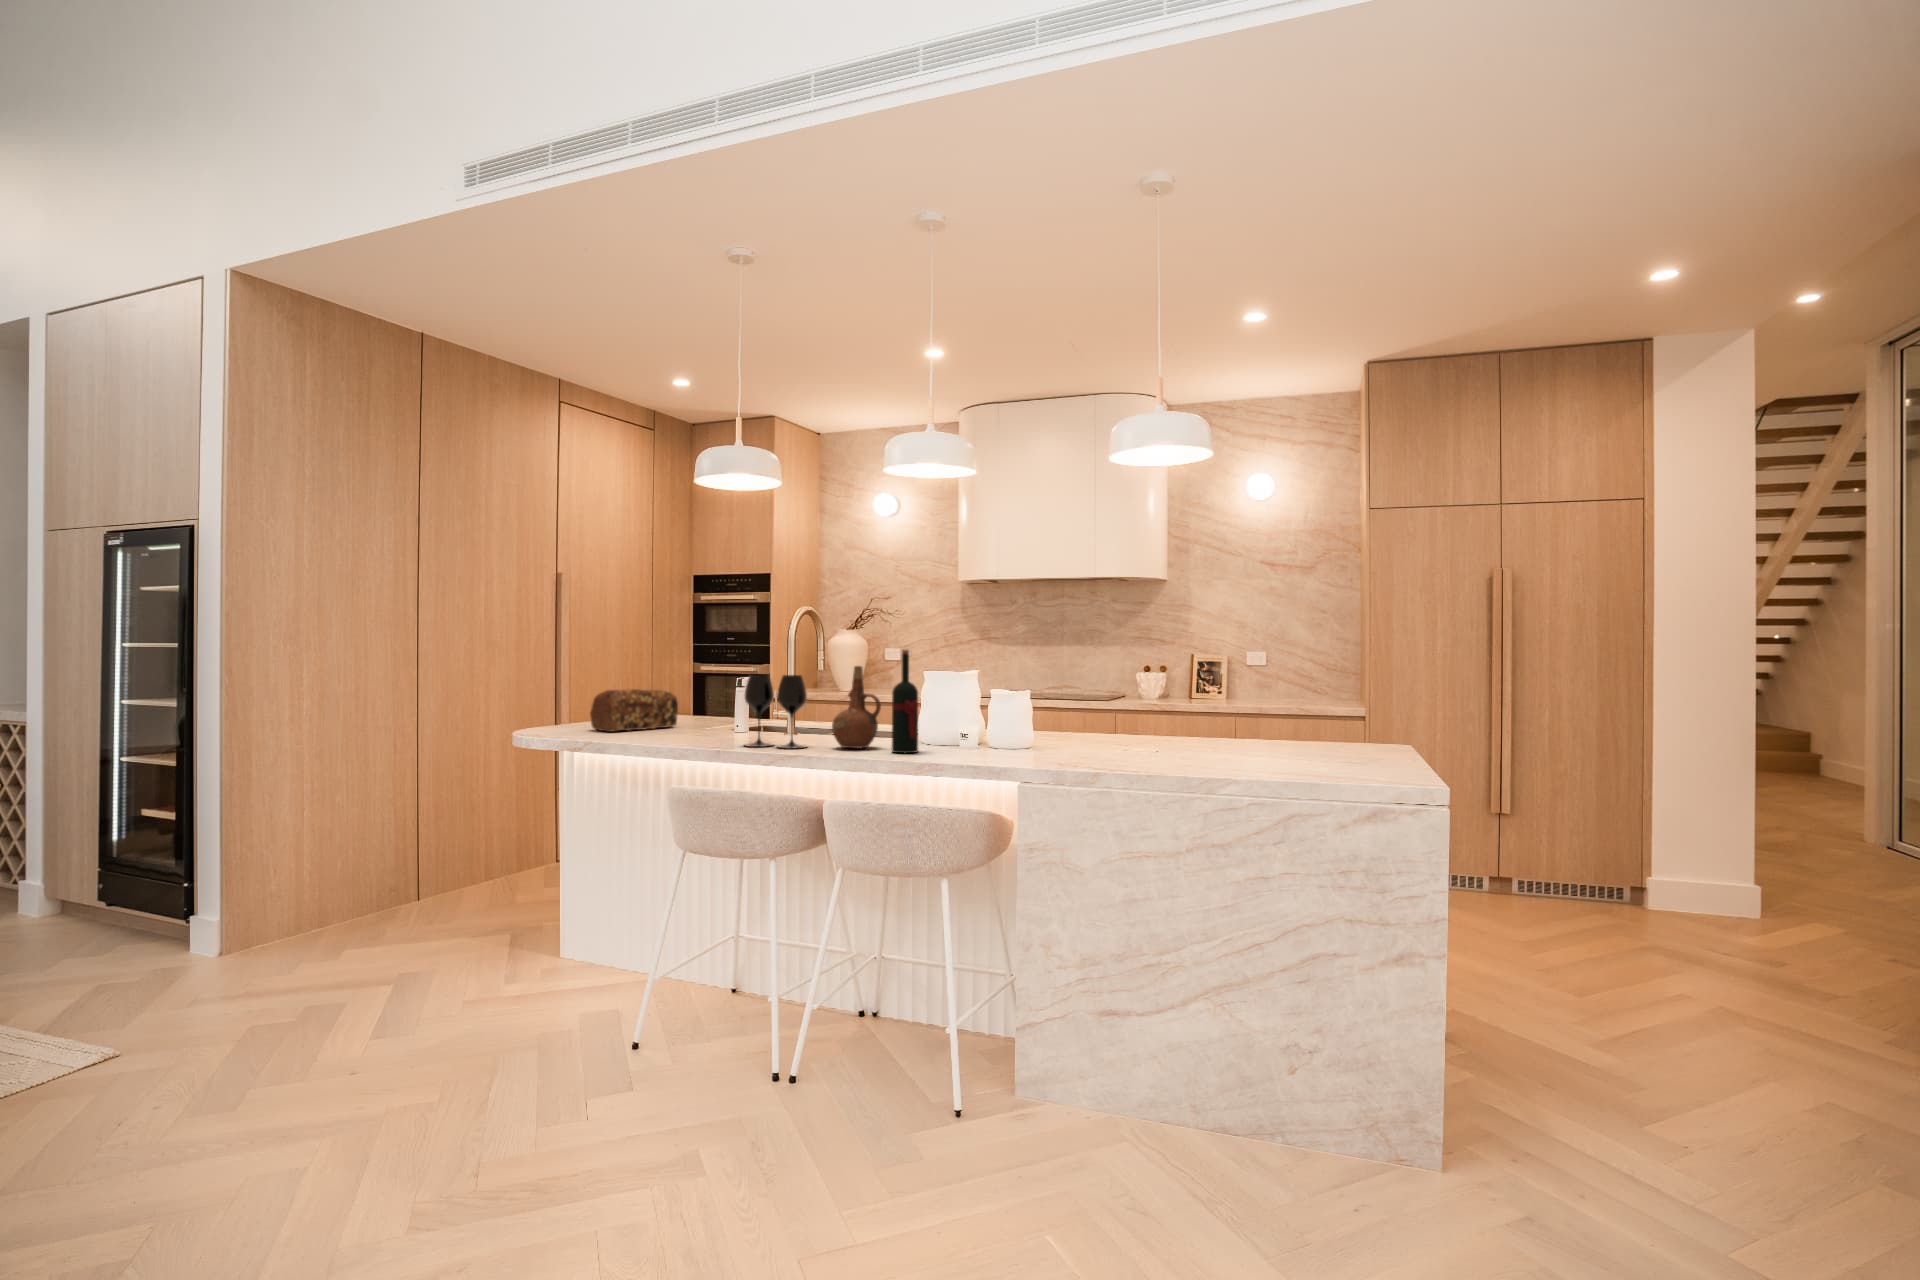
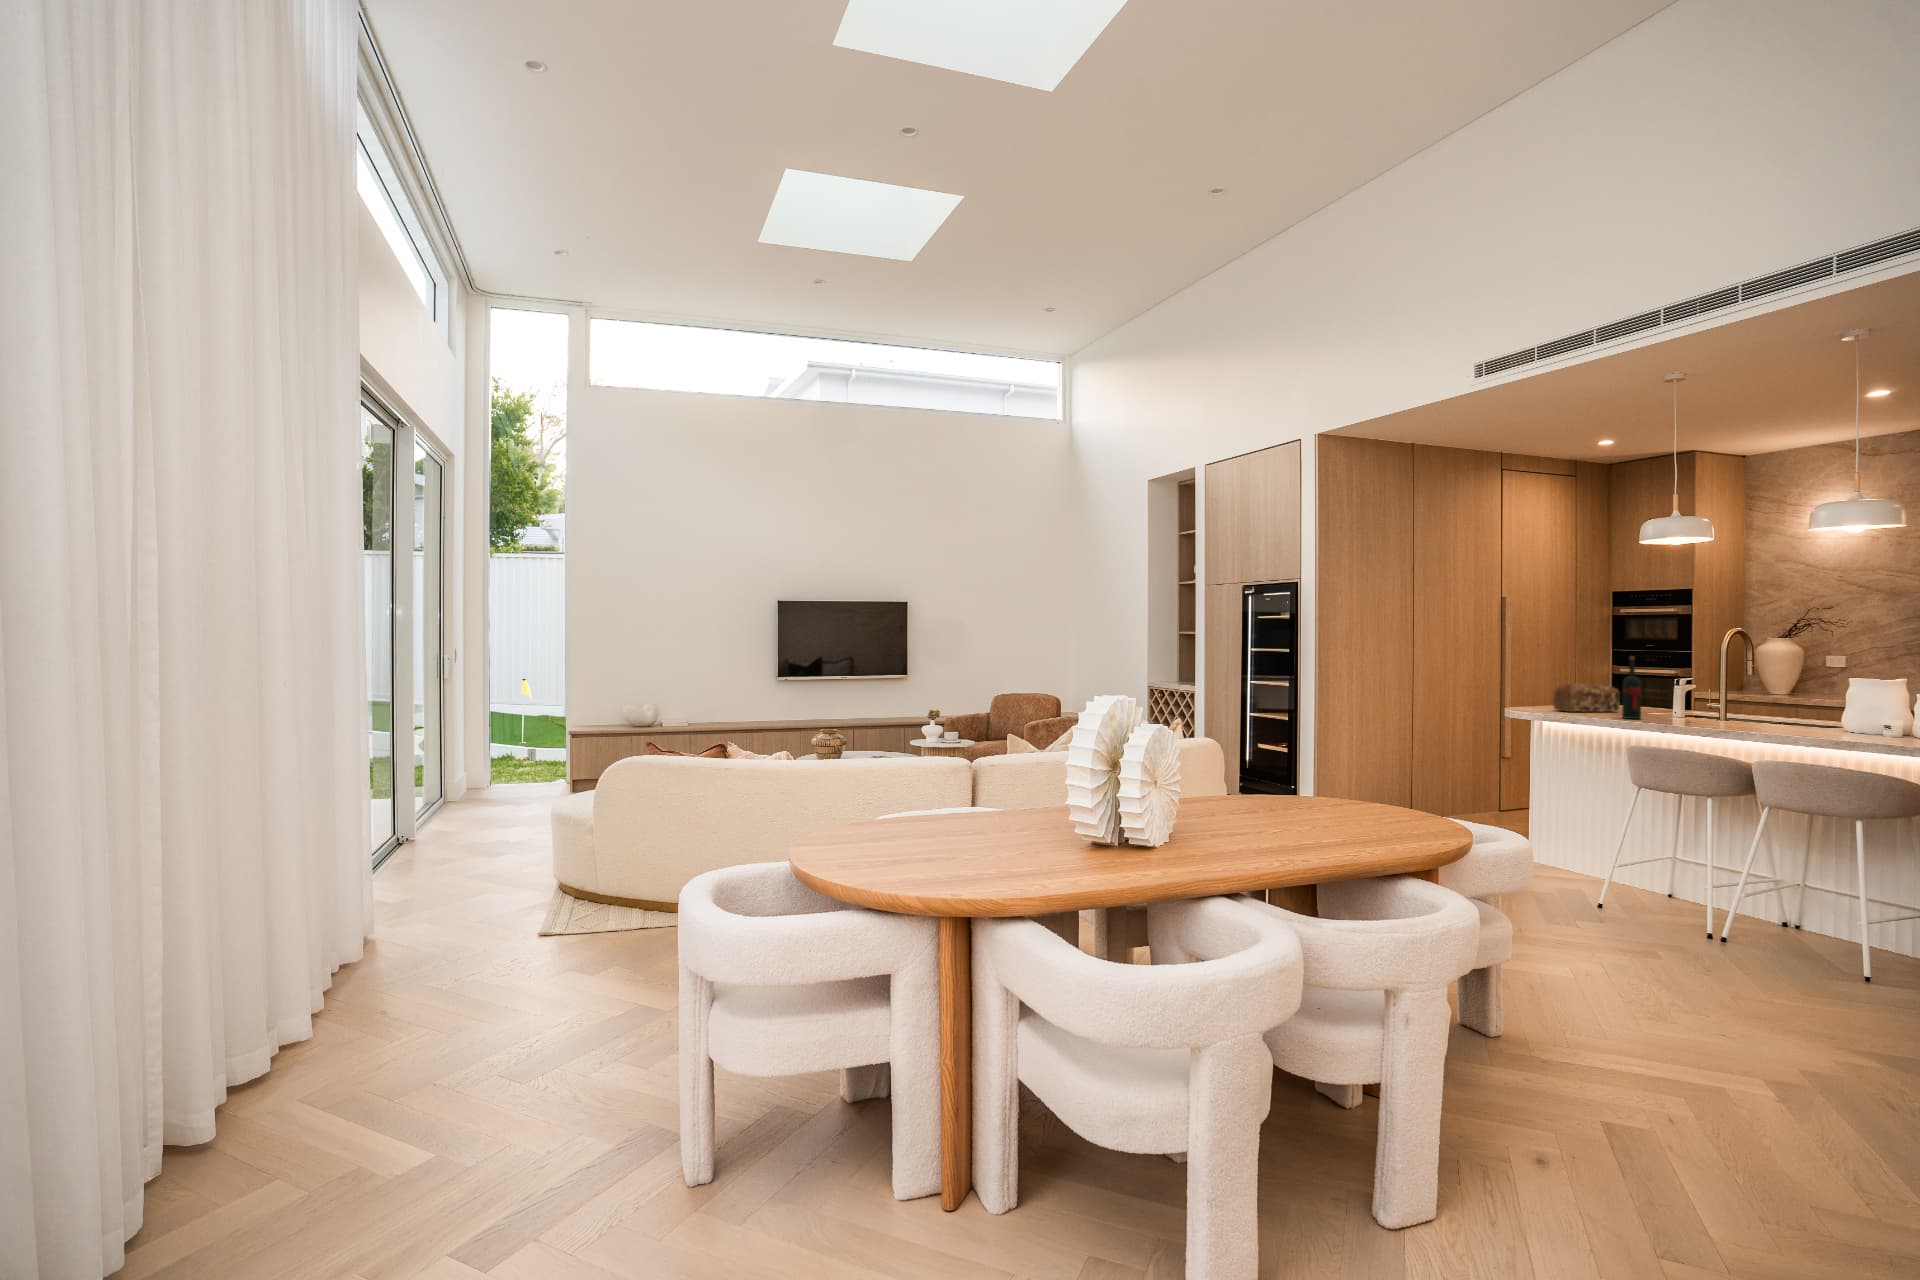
wine bottle: present [892,650,918,753] -> present [1622,657,1641,719]
ceramic pitcher: present [832,666,881,748] -> none [1758,671,1802,730]
wine glass: present [745,674,807,749] -> none [1682,675,1736,727]

